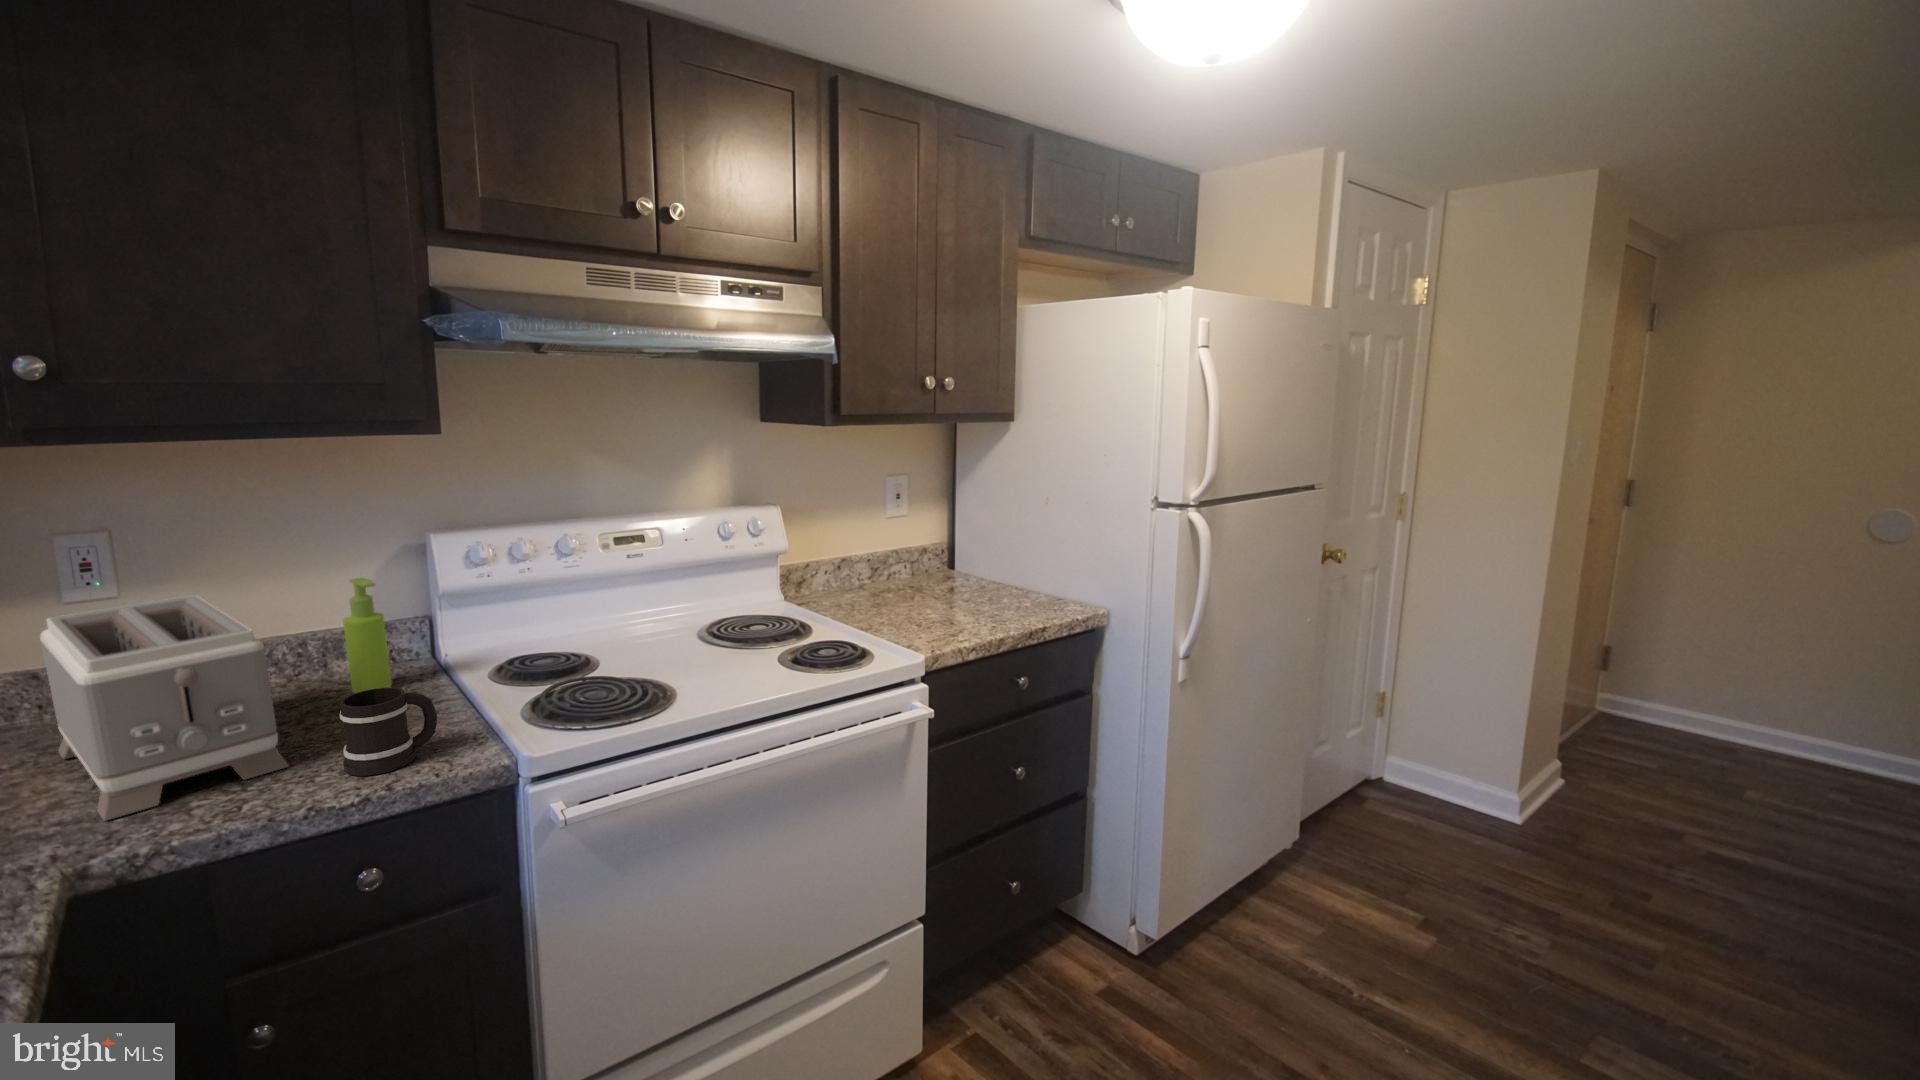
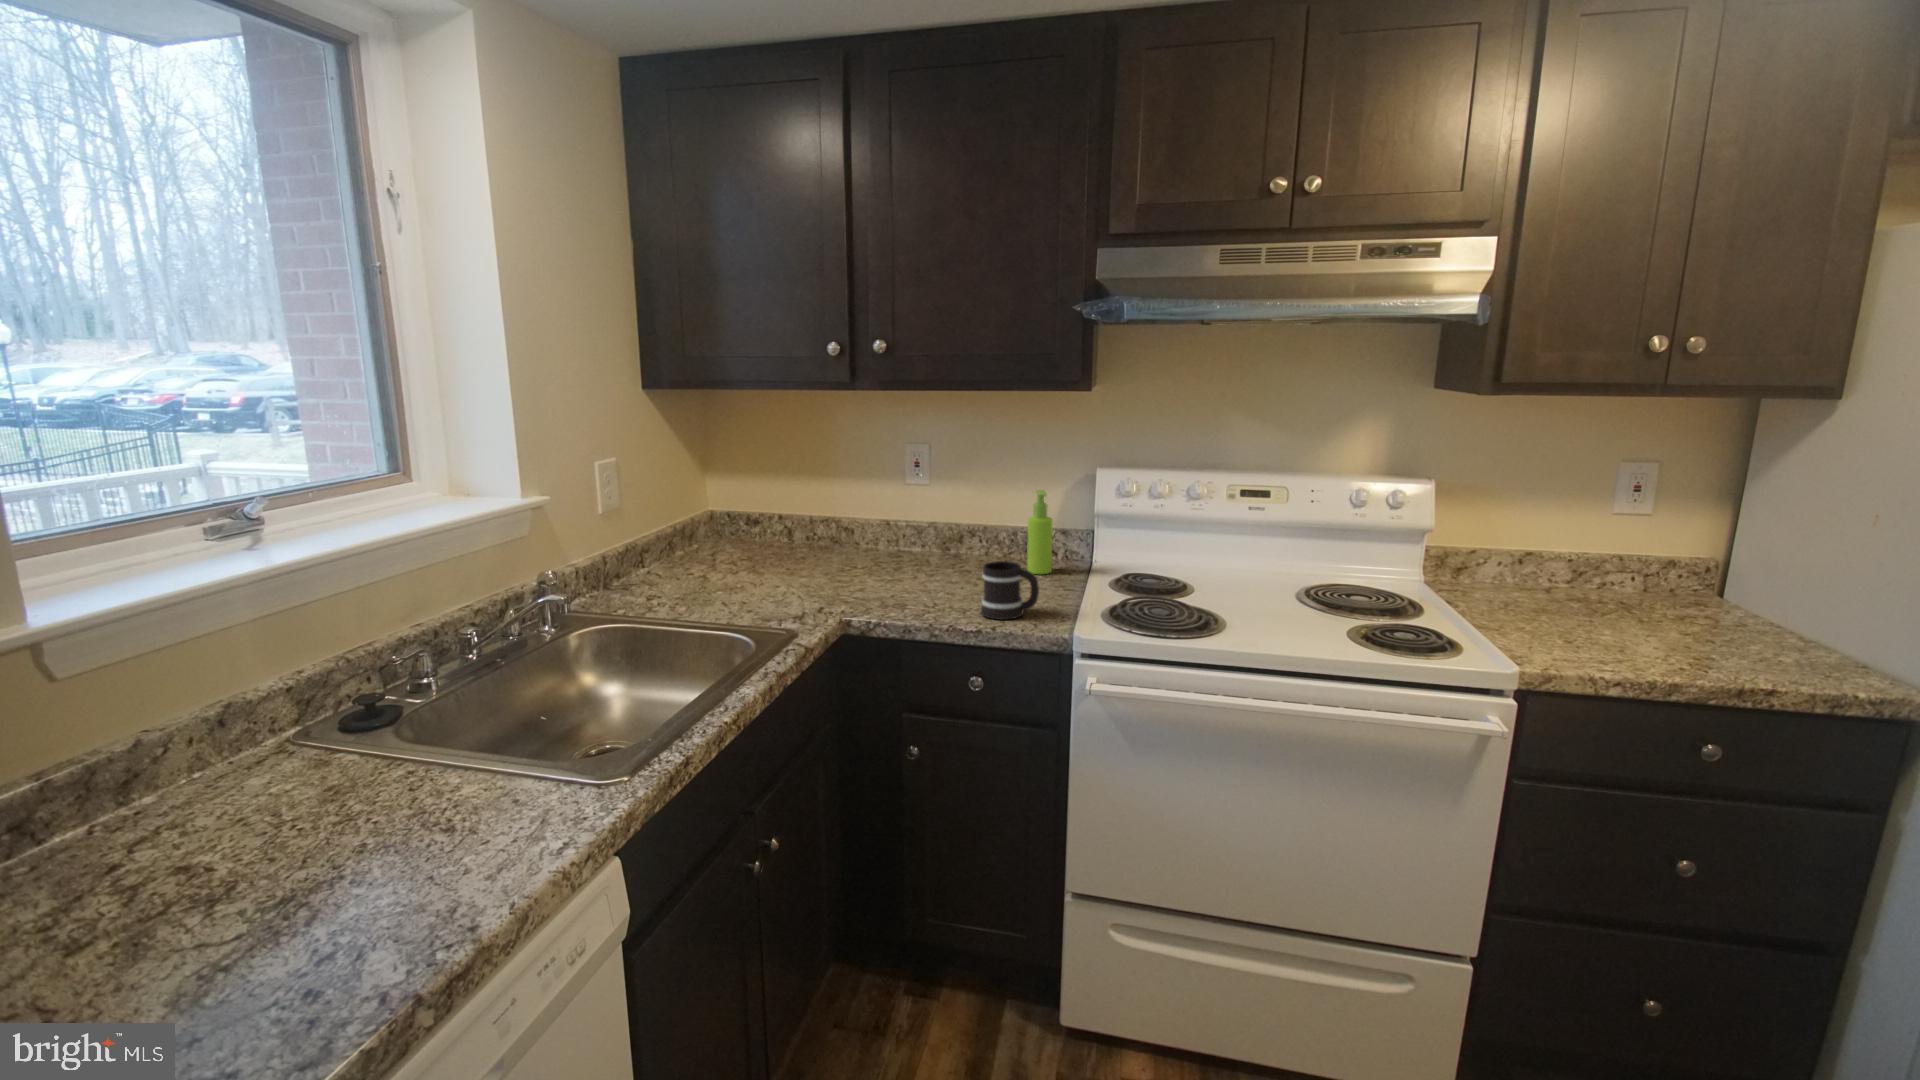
toaster: present [40,595,289,821] -> none [871,486,962,602]

